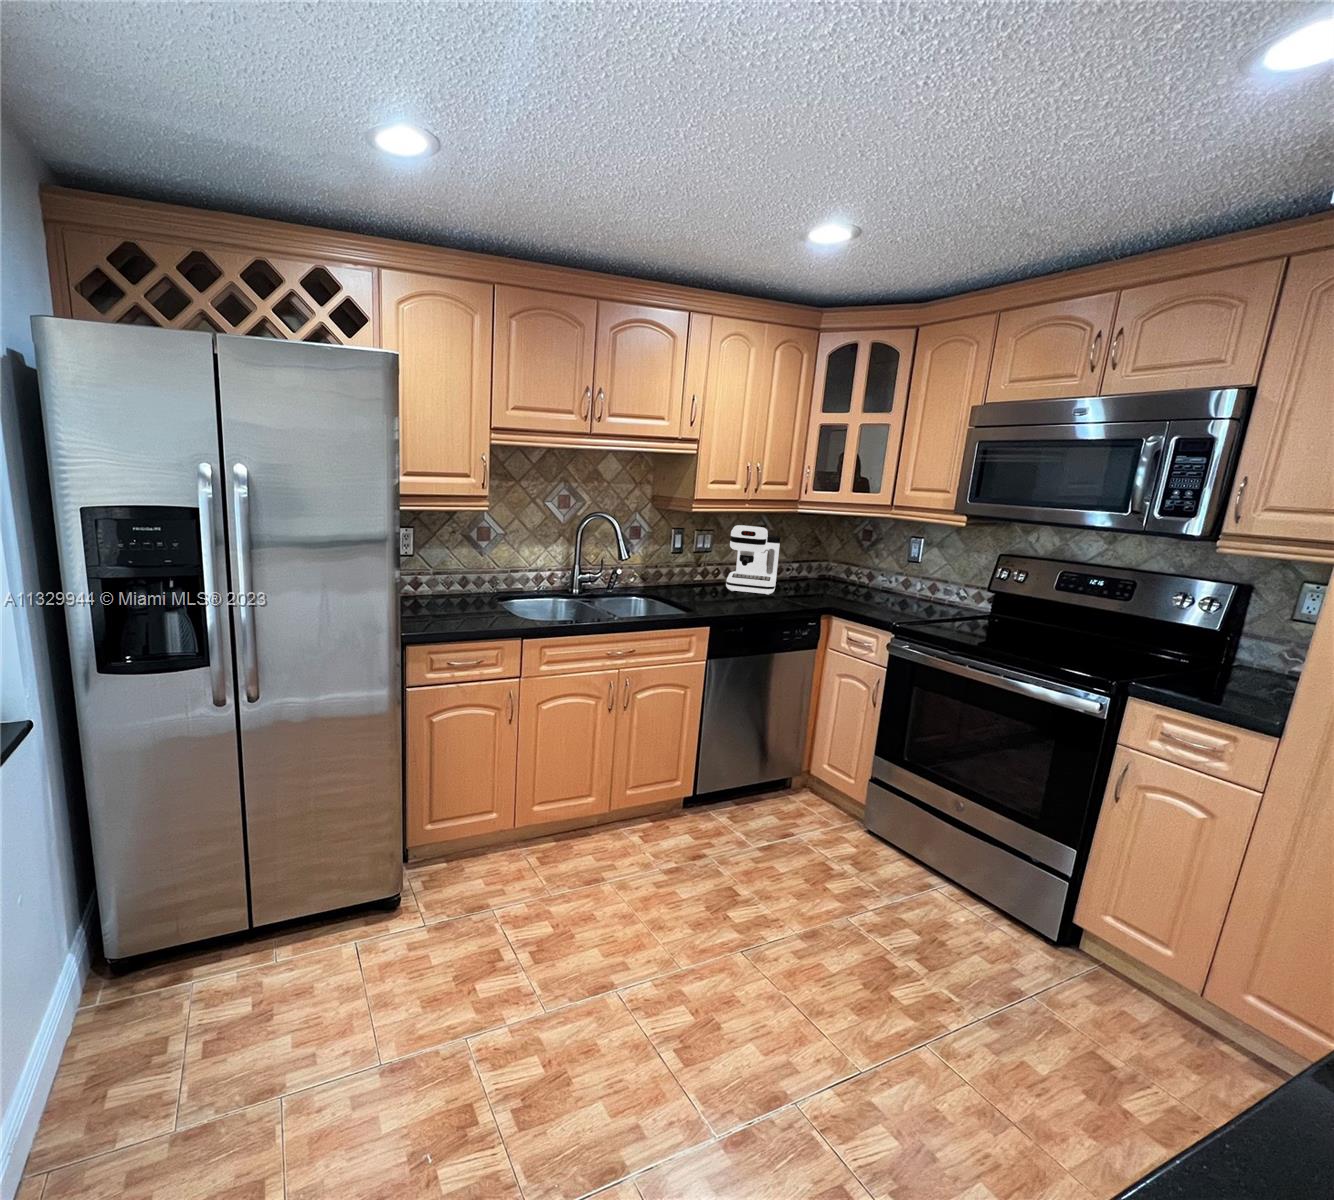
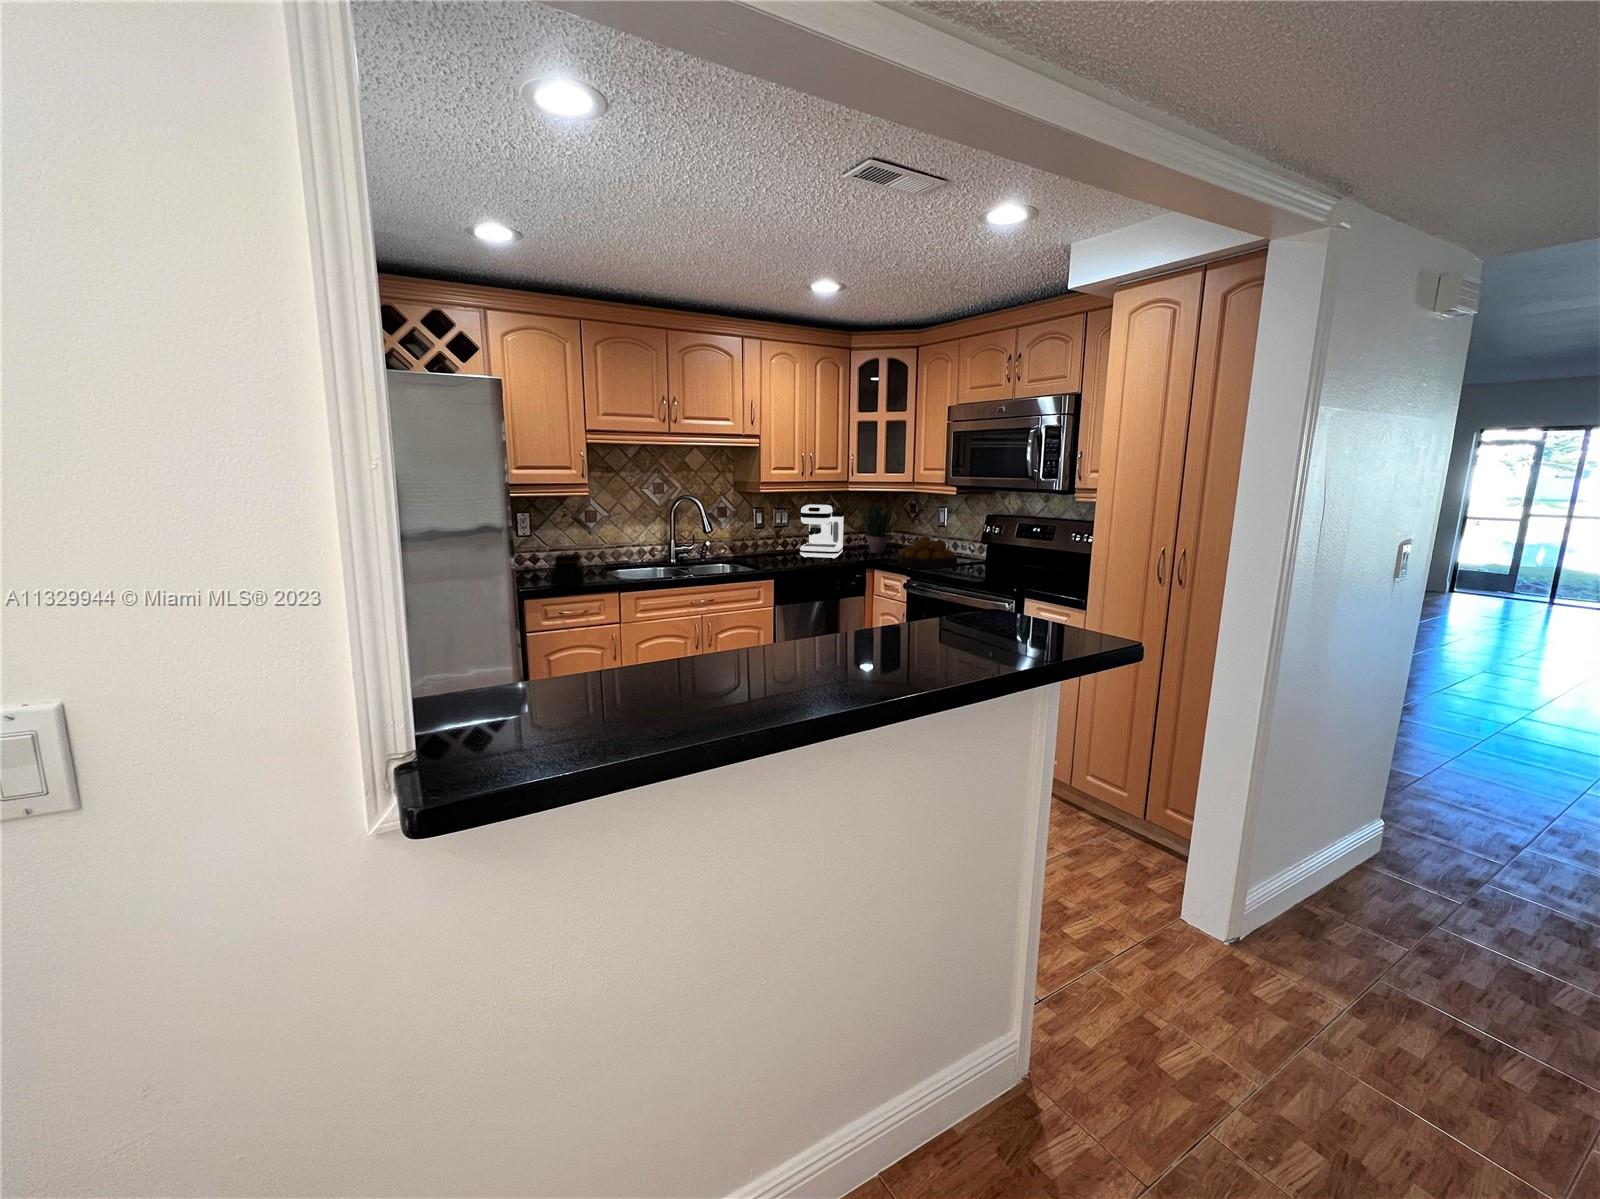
potted plant: none [798,524,841,588] -> present [860,502,895,553]
fruit bowl: none [852,576,925,618] -> present [899,537,957,568]
jar: none [441,587,484,631] -> present [551,554,585,588]

